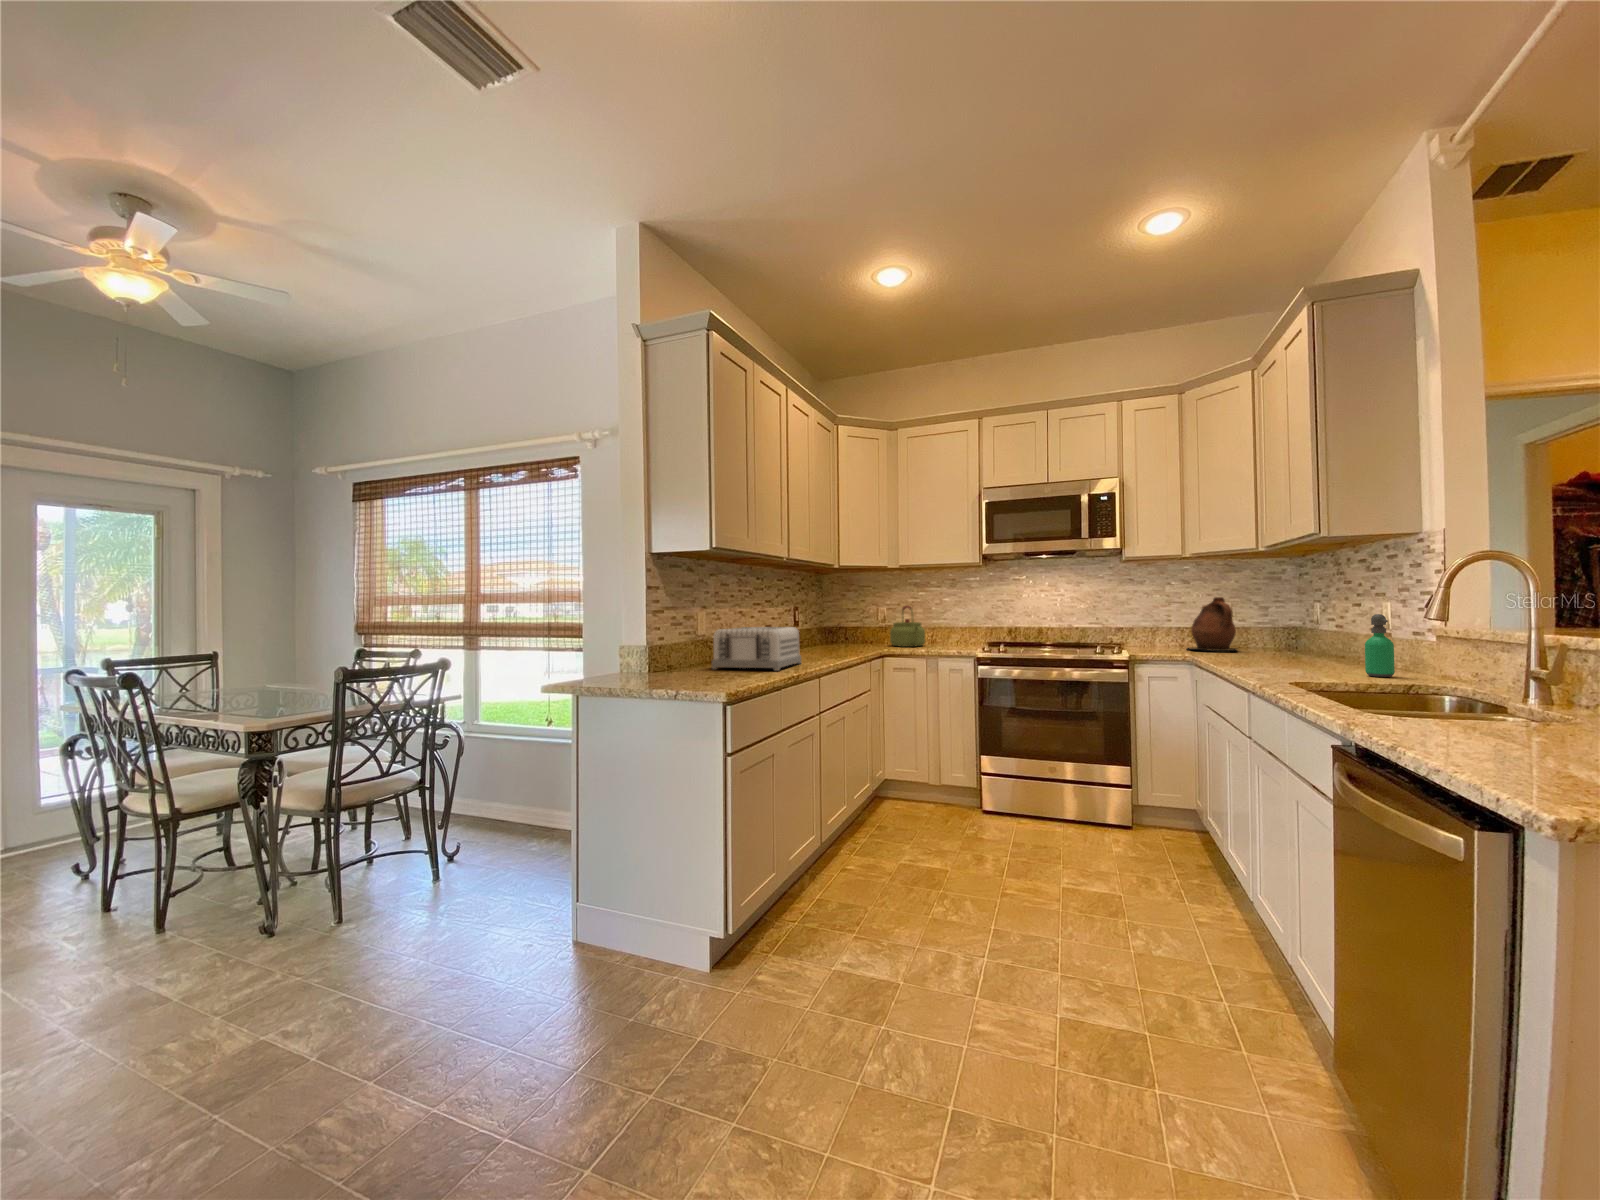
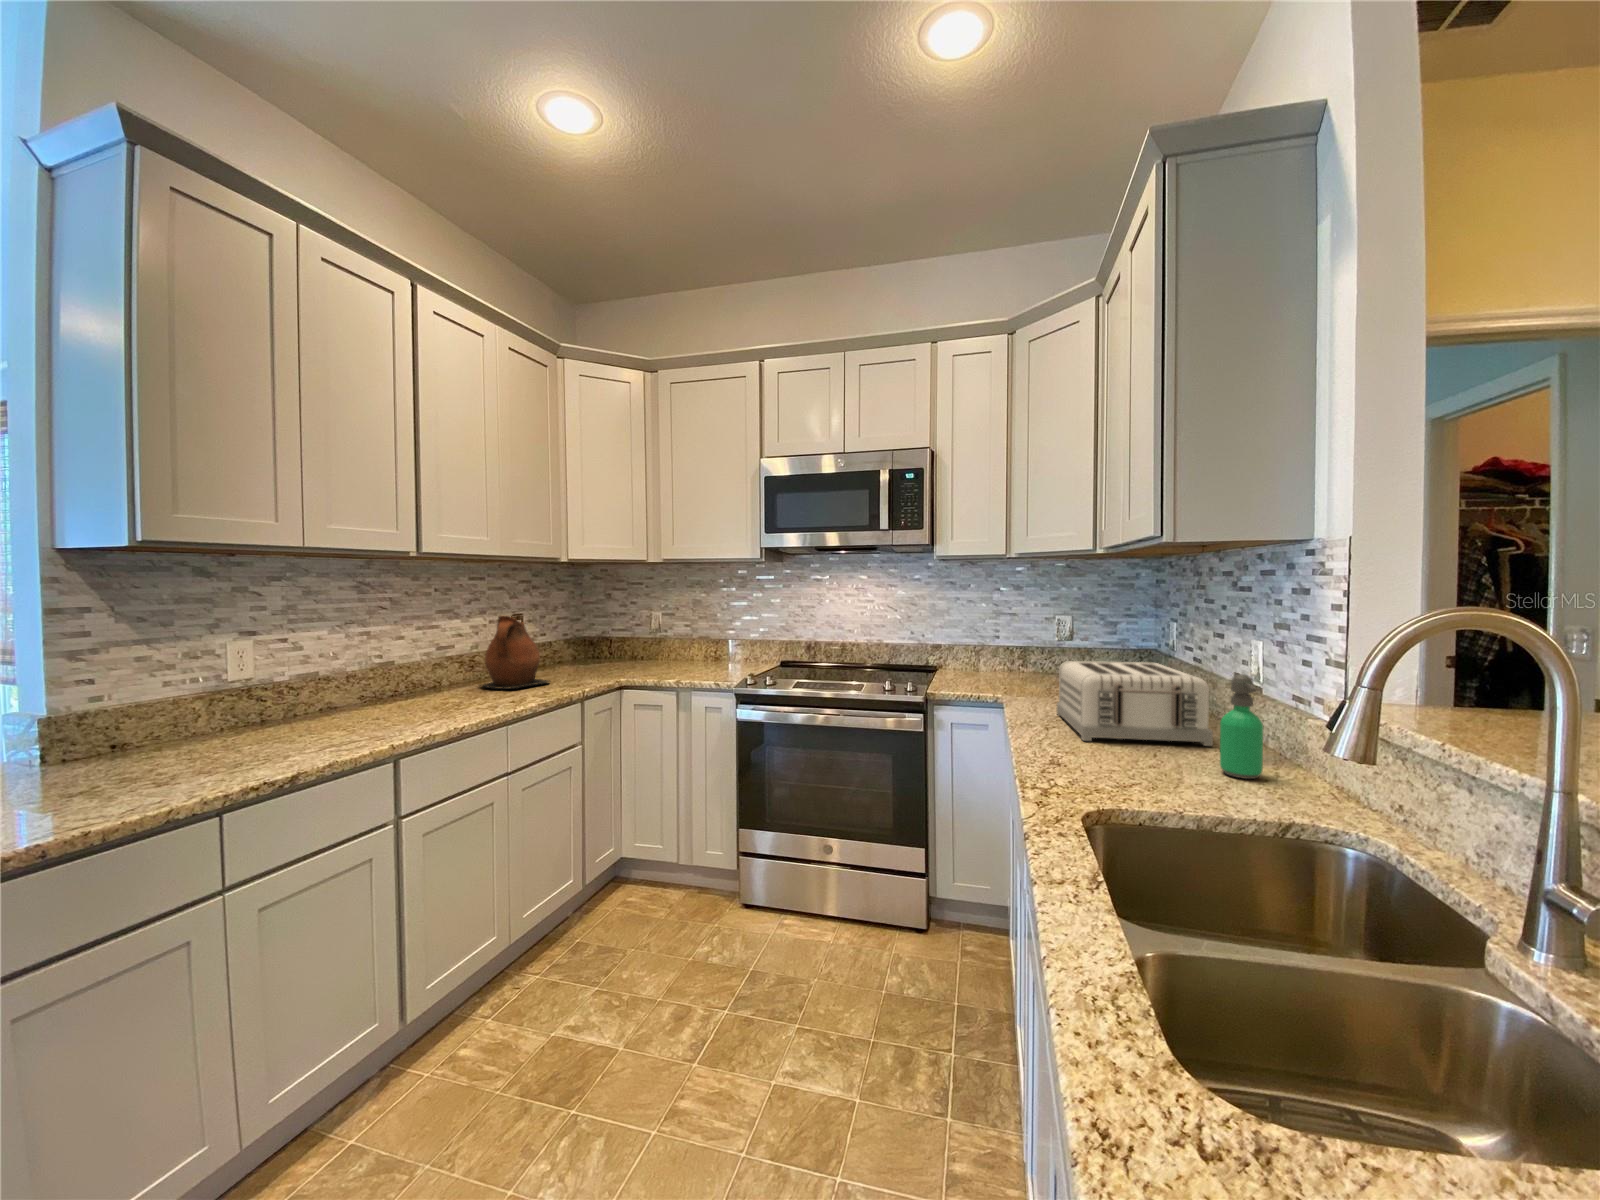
ceramic pitcher: present [1186,597,1238,651] -> present [483,616,549,689]
kettle: present [890,606,925,647] -> none [642,615,690,672]
toaster: present [712,627,801,671] -> present [1057,661,1213,746]

